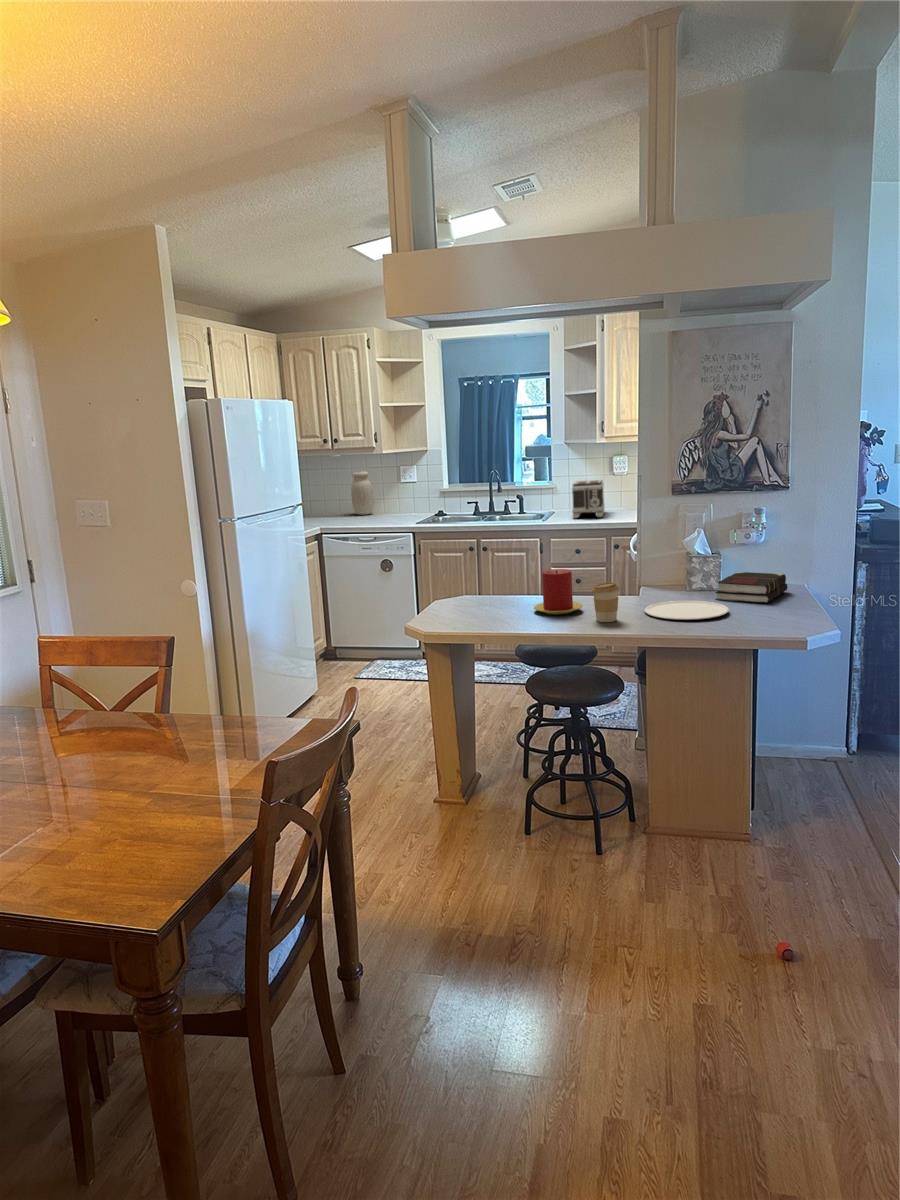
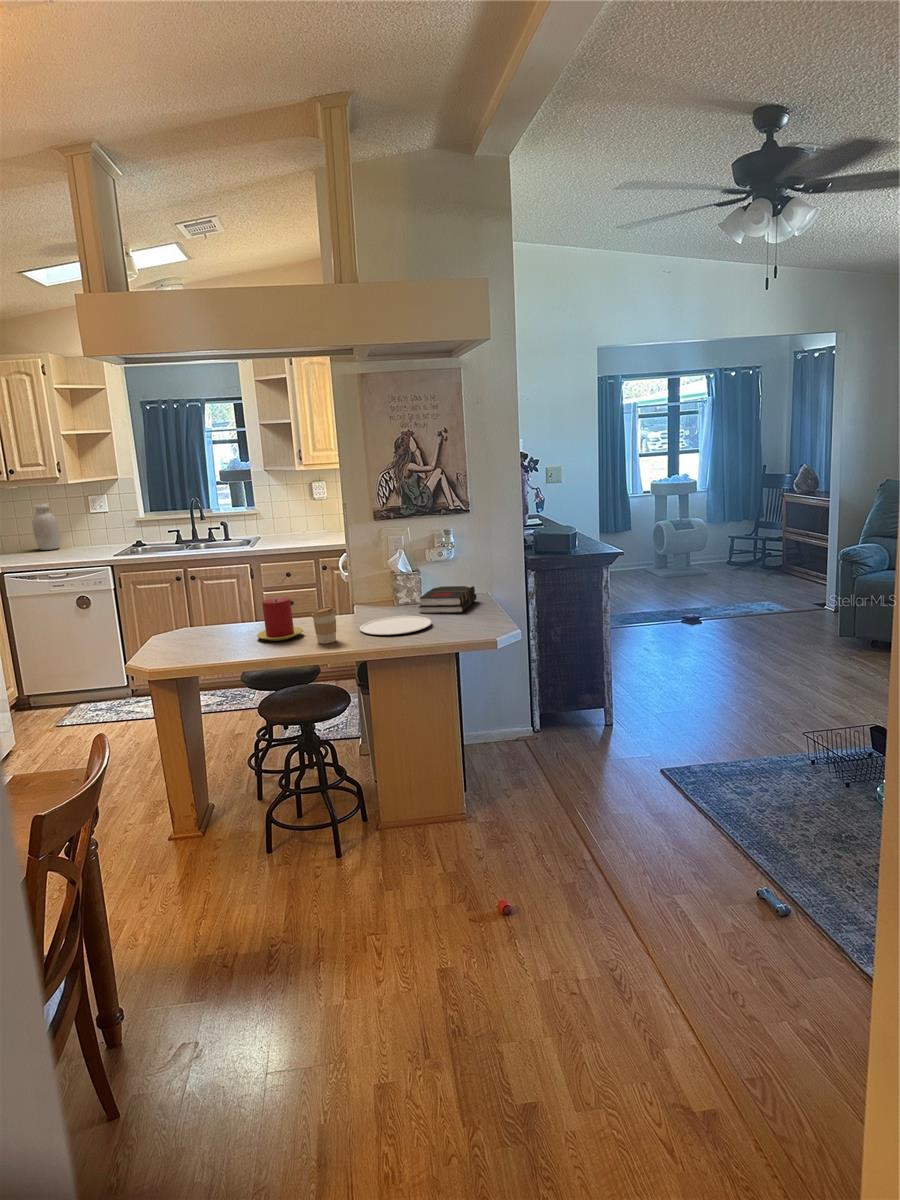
toaster: present [572,480,604,518] -> none [275,504,308,543]

